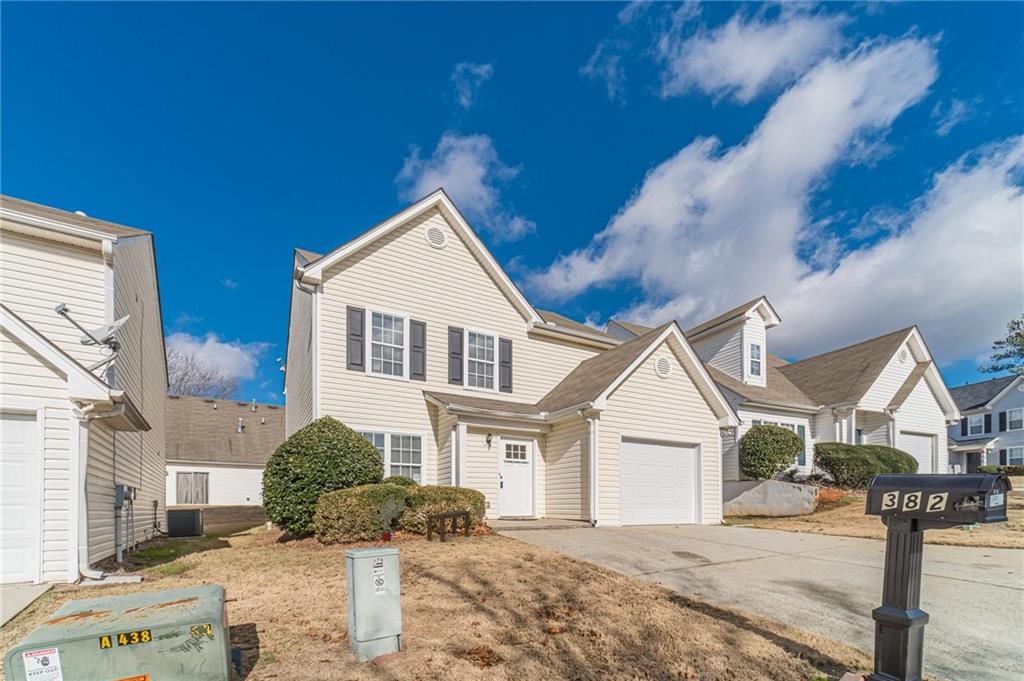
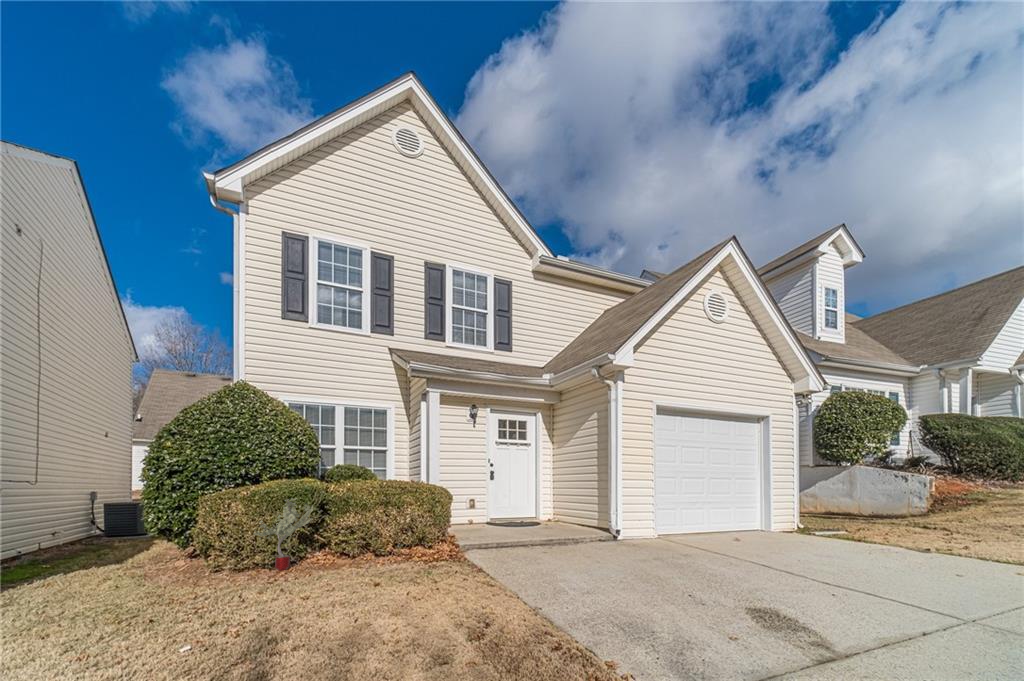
bench: present [427,510,470,542] -> none [344,519,417,574]

